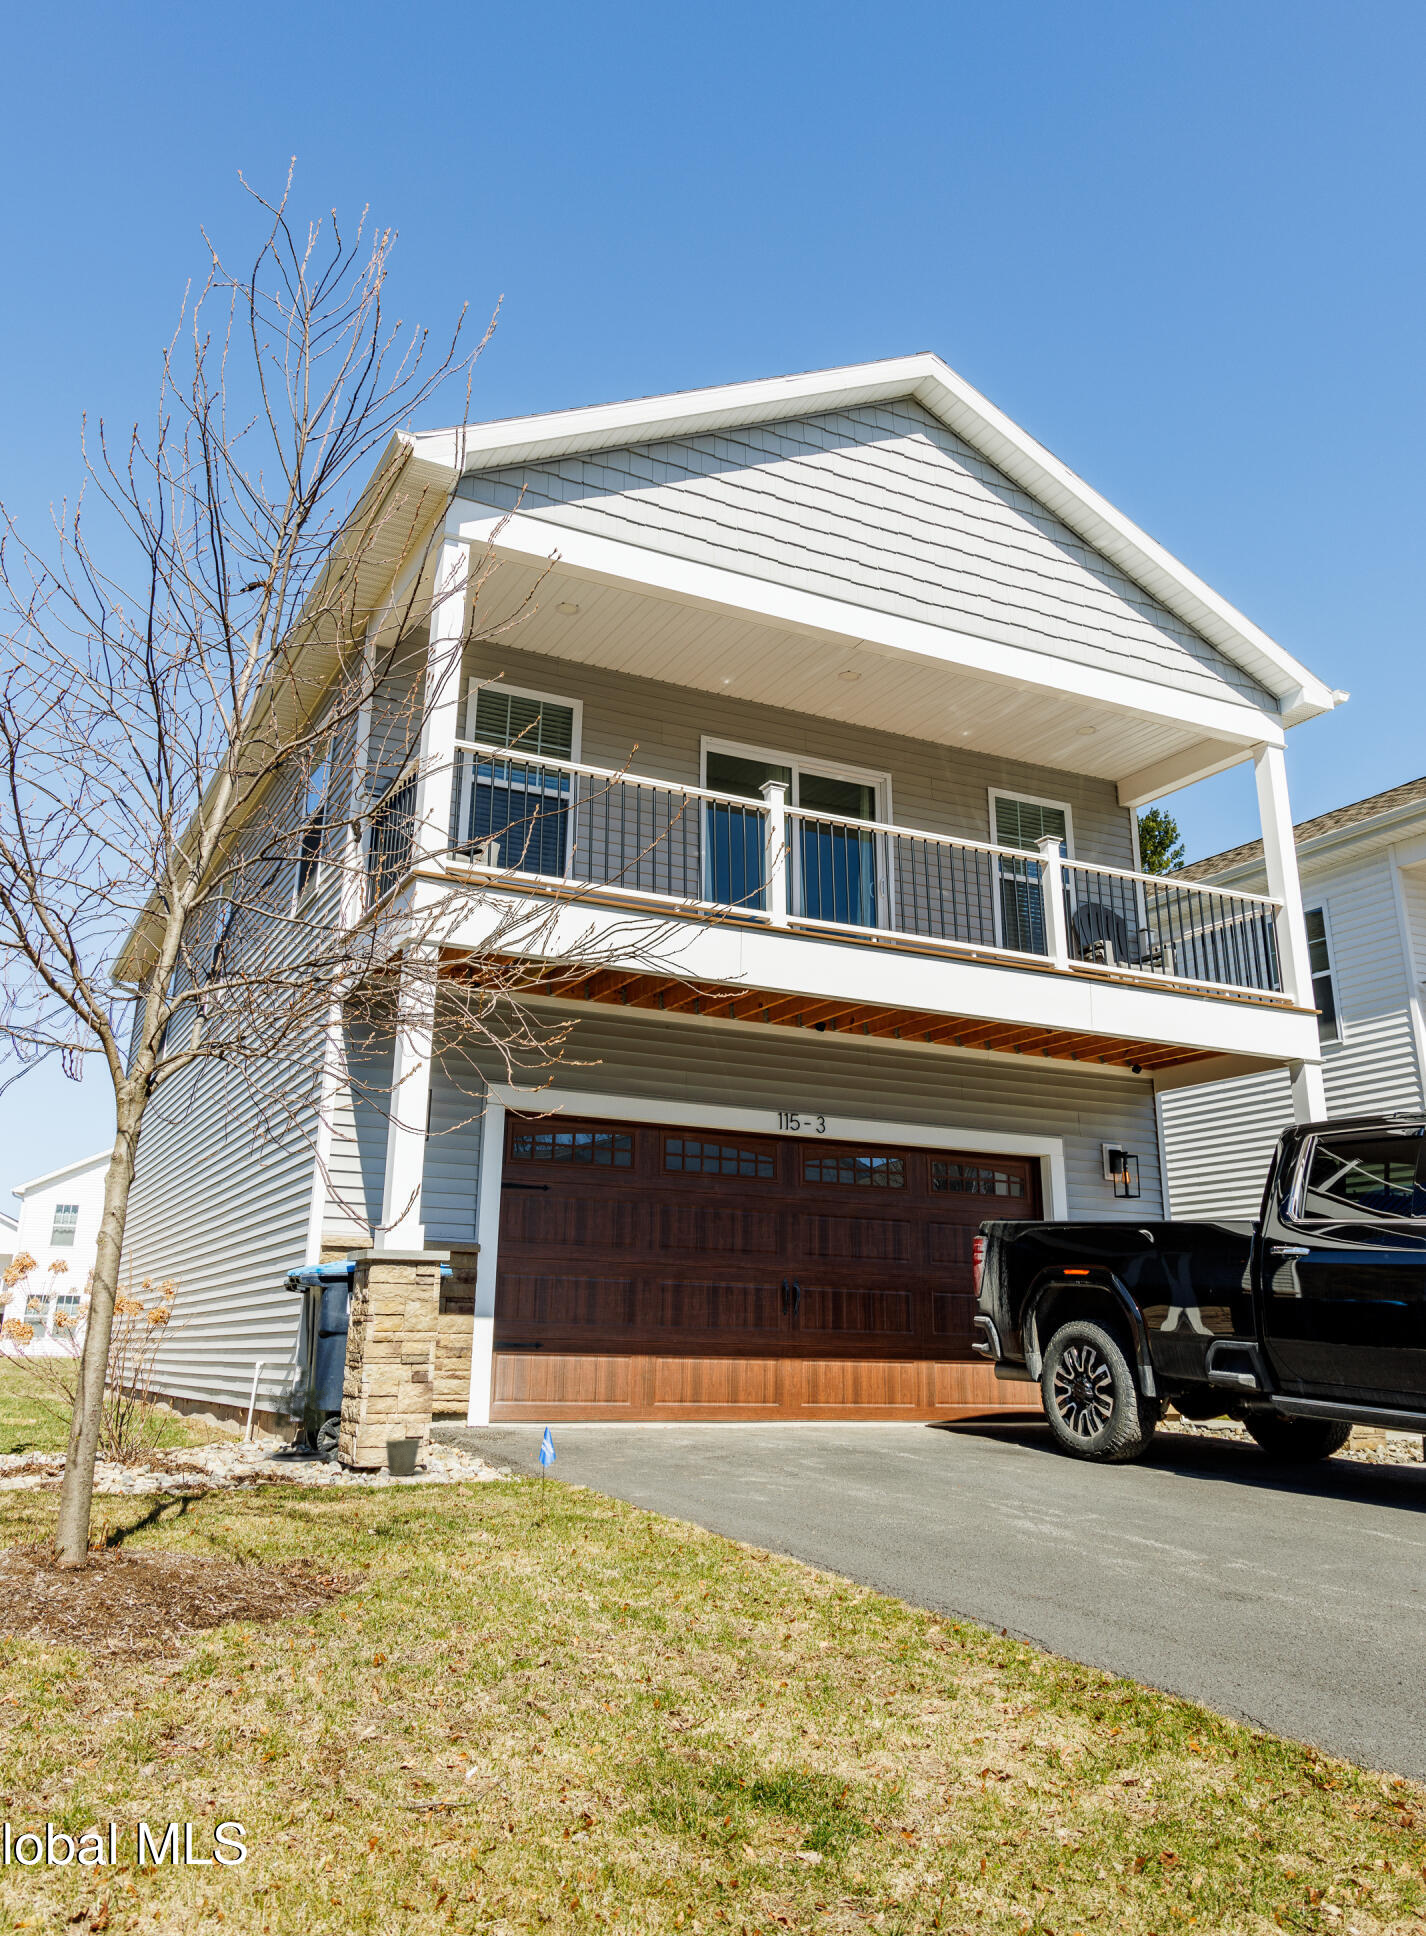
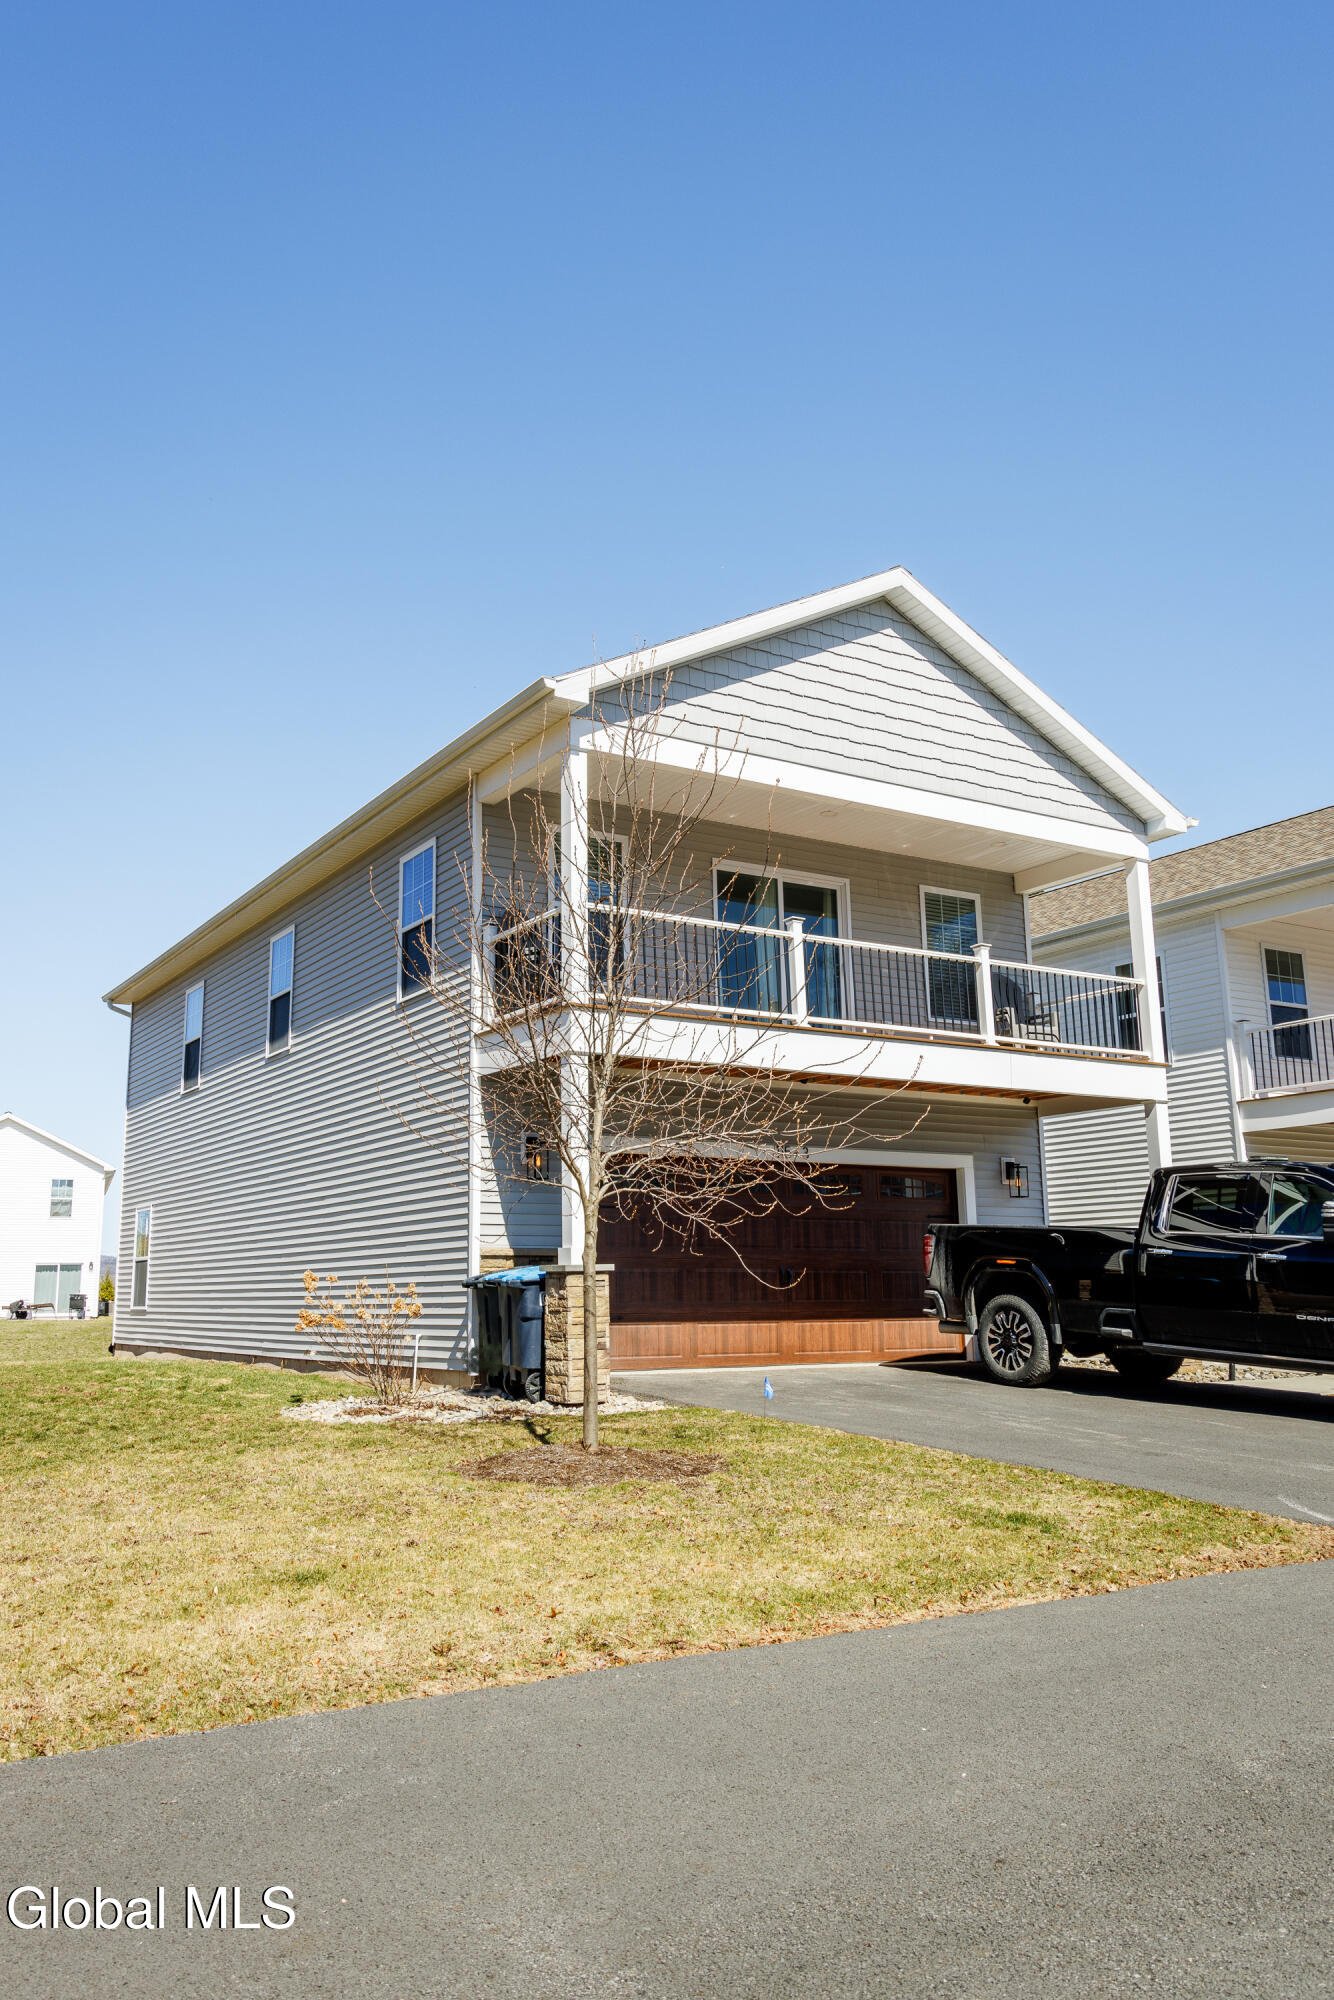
bucket: present [386,1431,420,1476] -> none [553,1367,576,1405]

